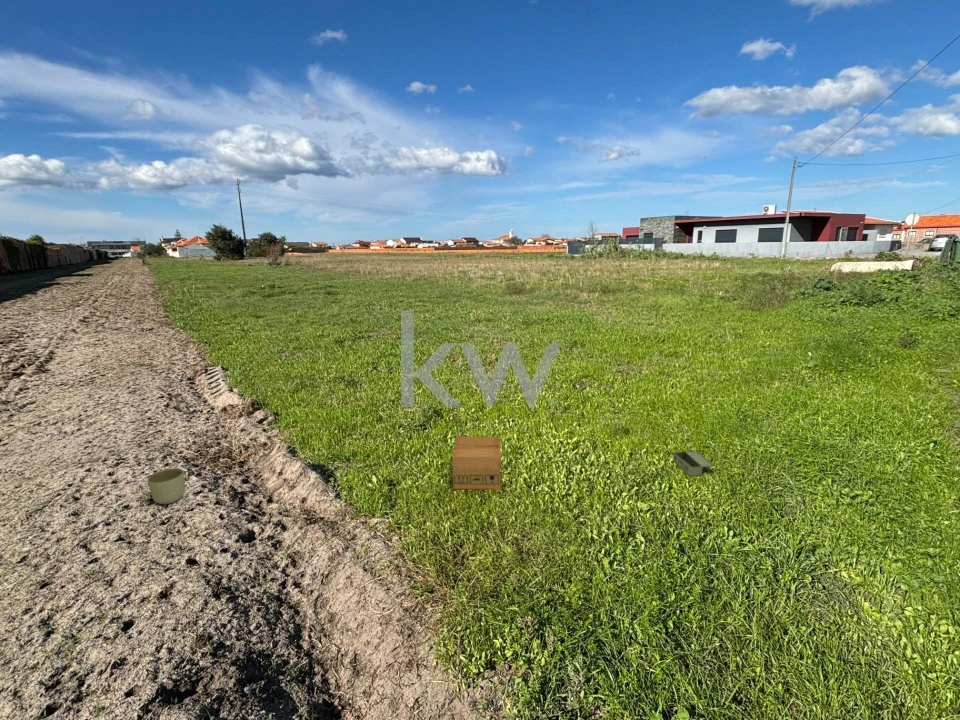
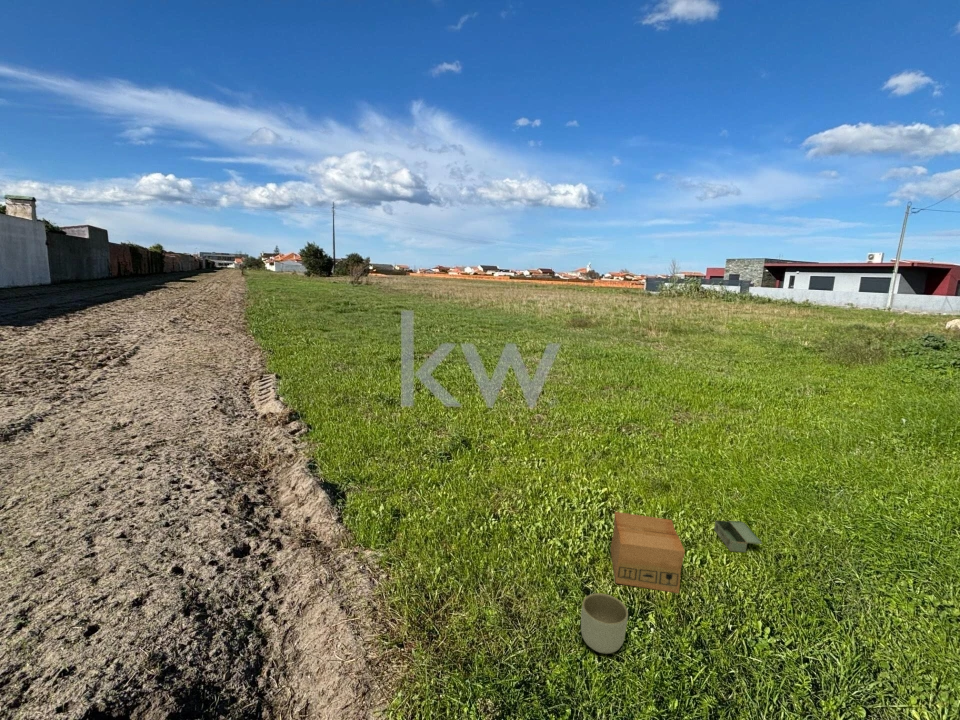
cardboard box: present [453,436,501,489] -> present [610,512,685,593]
planter: present [148,468,185,504] -> present [581,593,628,654]

